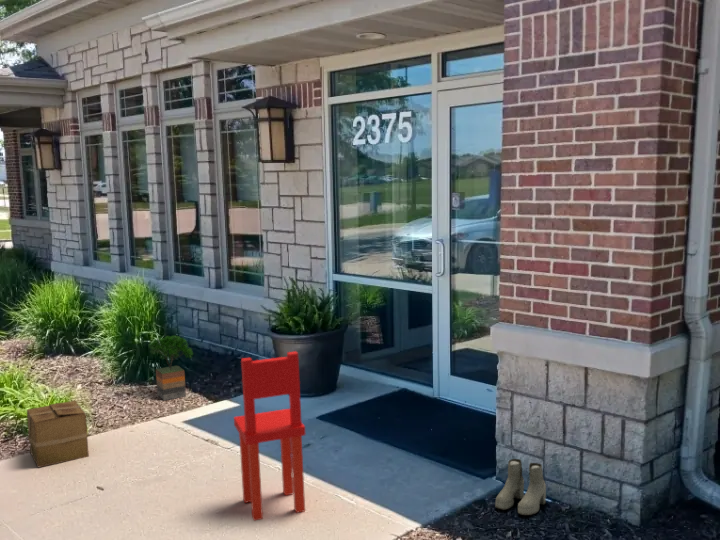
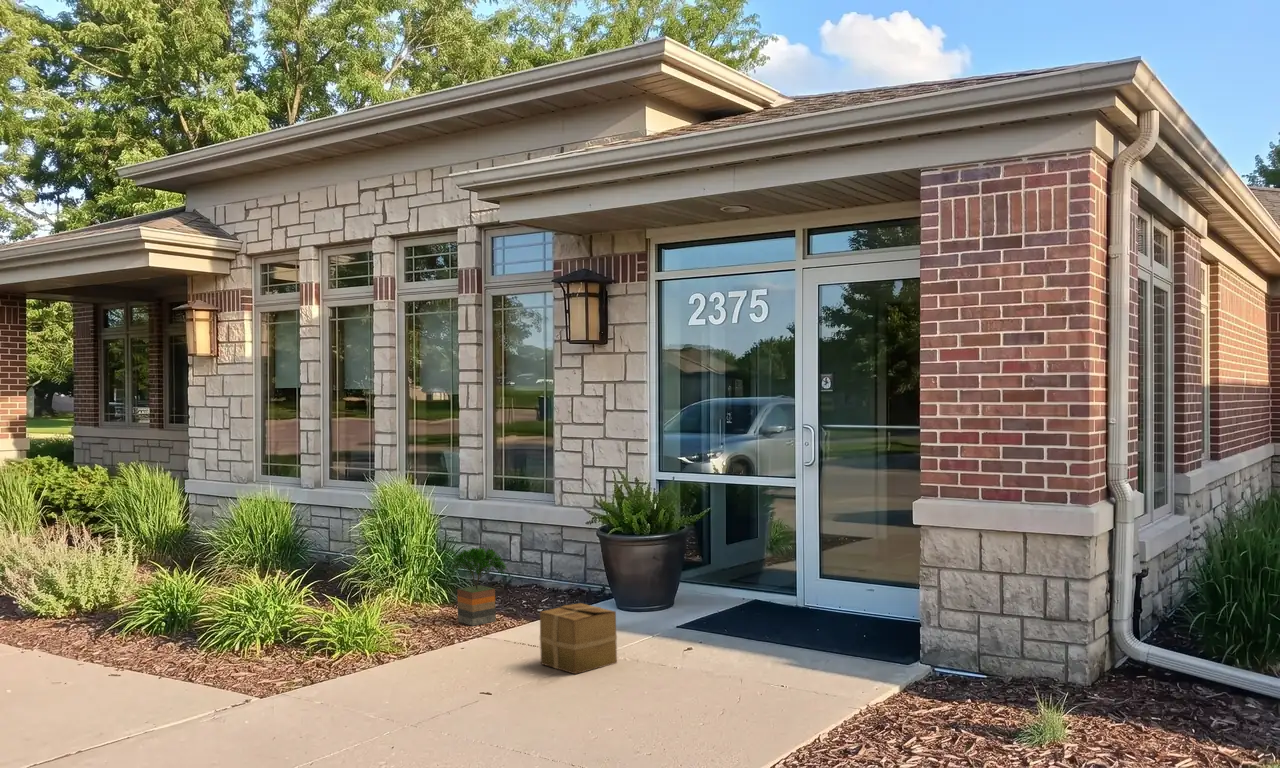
chair: present [234,352,306,521] -> none [663,526,750,709]
cardboard box: present [27,401,89,467] -> present [540,603,617,674]
boots: present [495,459,546,515] -> none [939,635,985,686]

